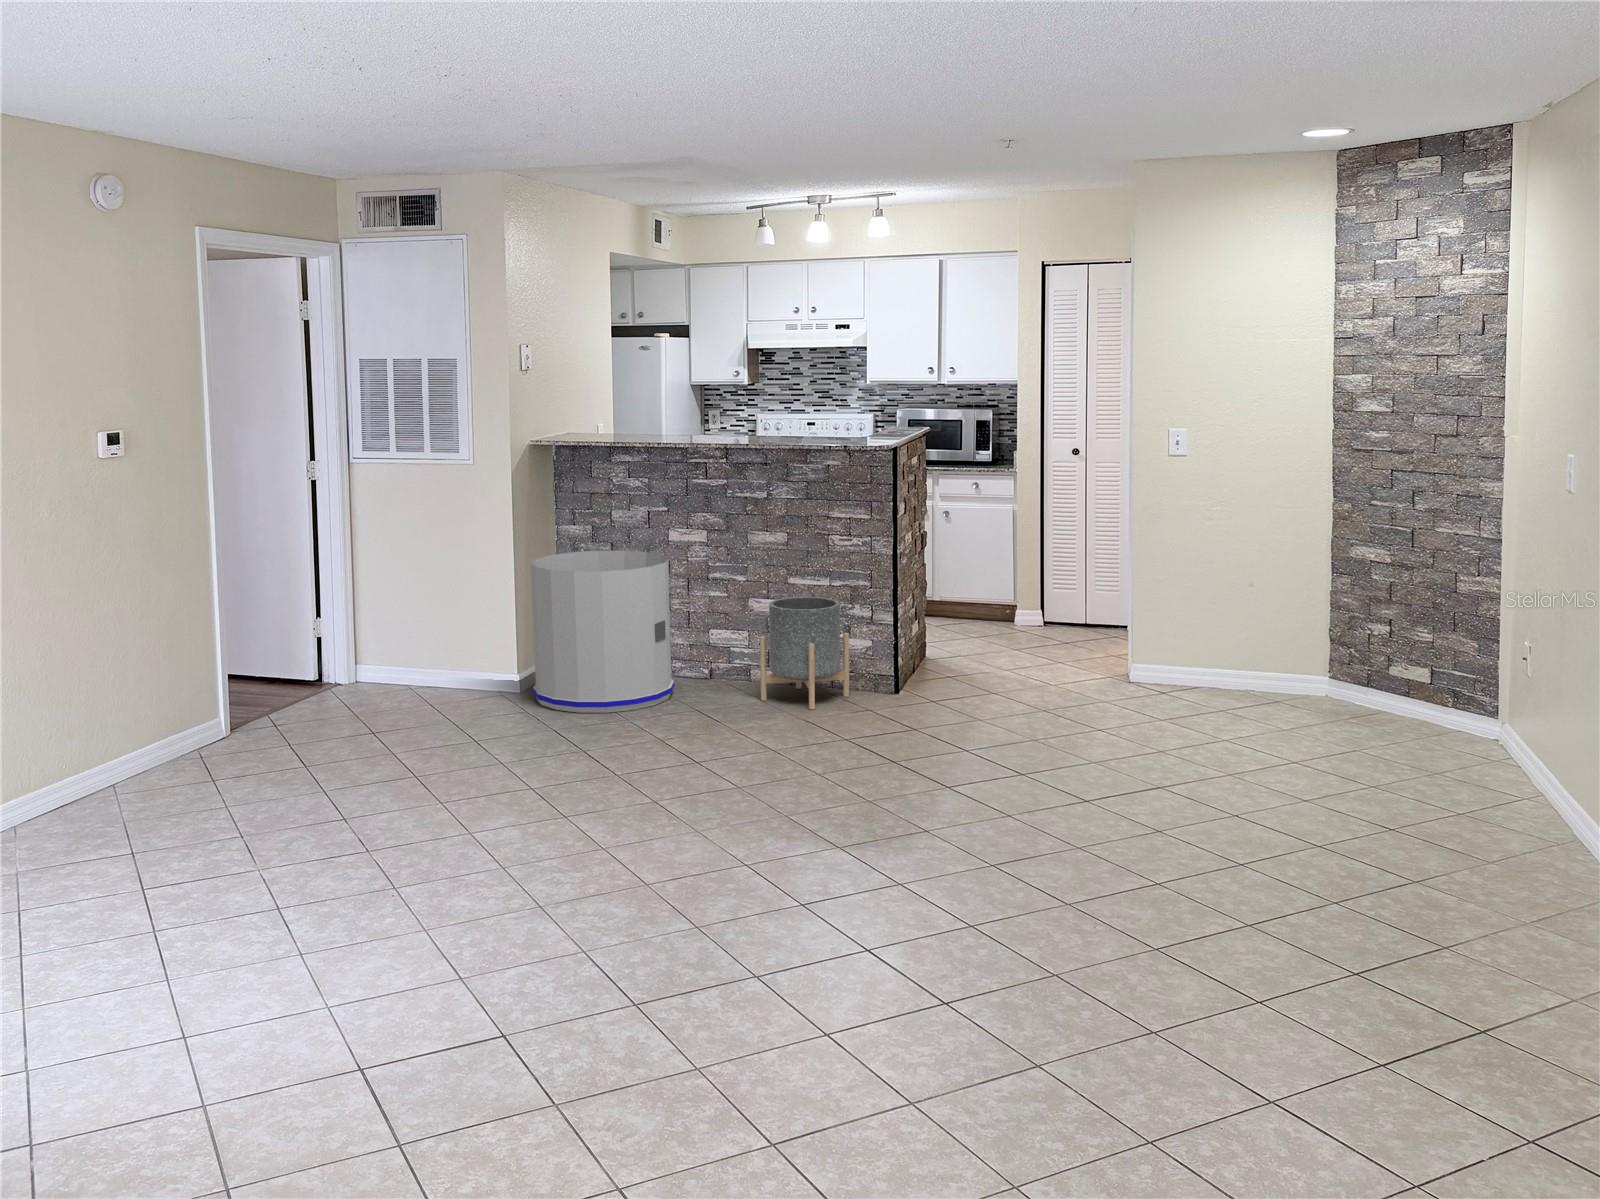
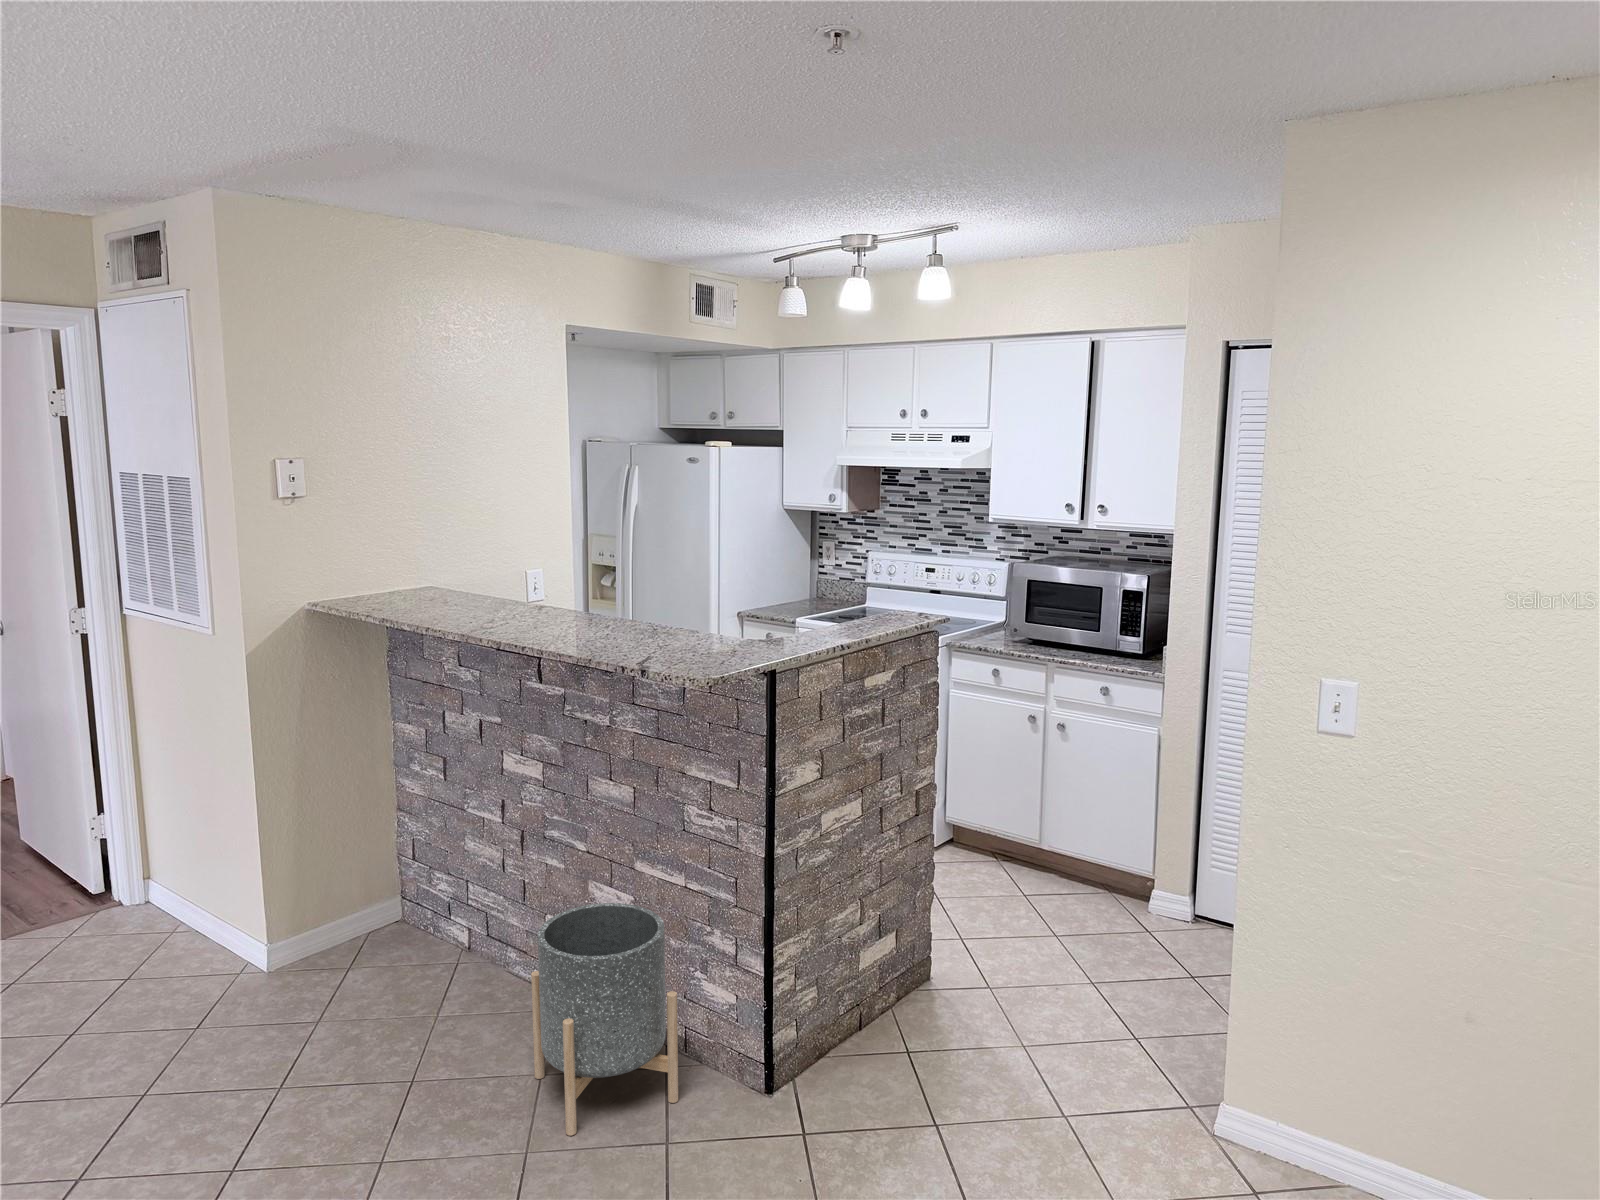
trash can: present [531,551,675,713] -> none [234,766,474,1055]

